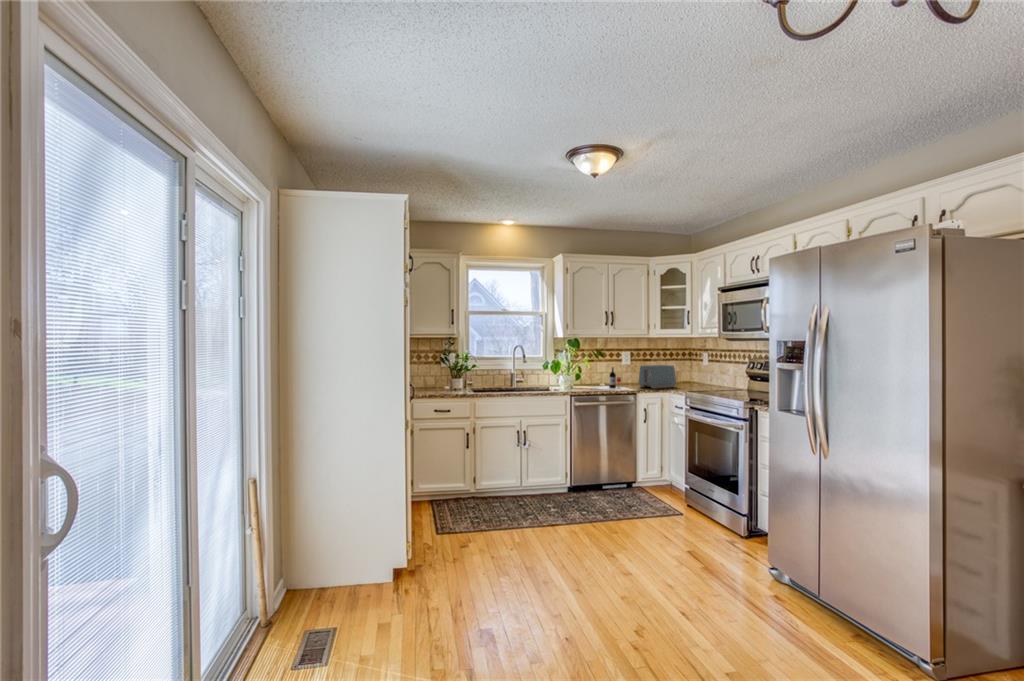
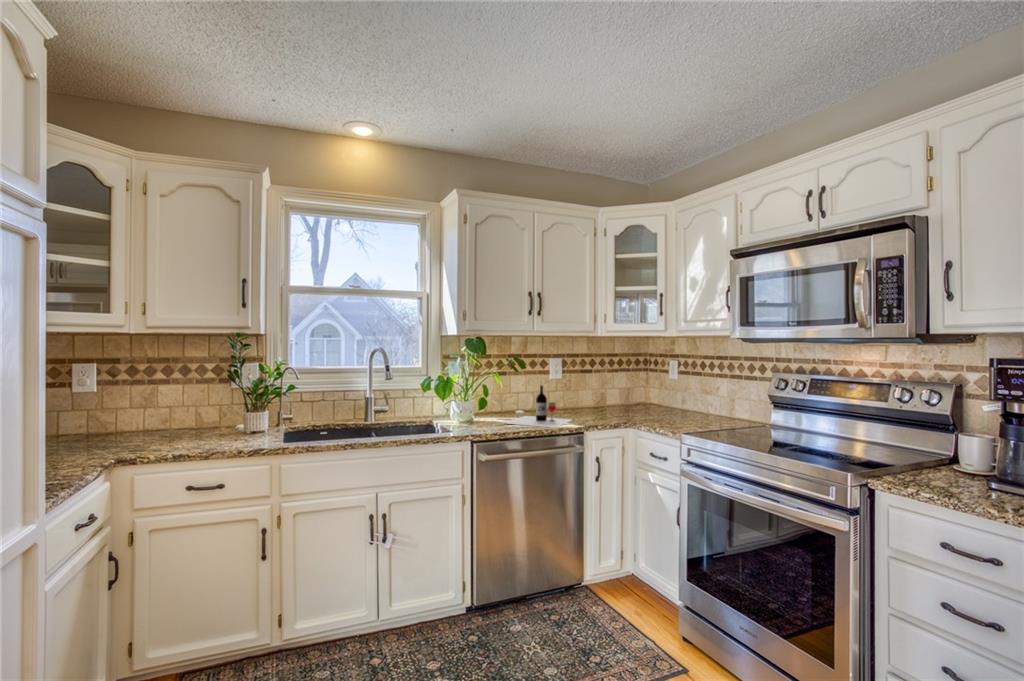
toaster: present [639,365,676,388] -> none [582,380,639,421]

